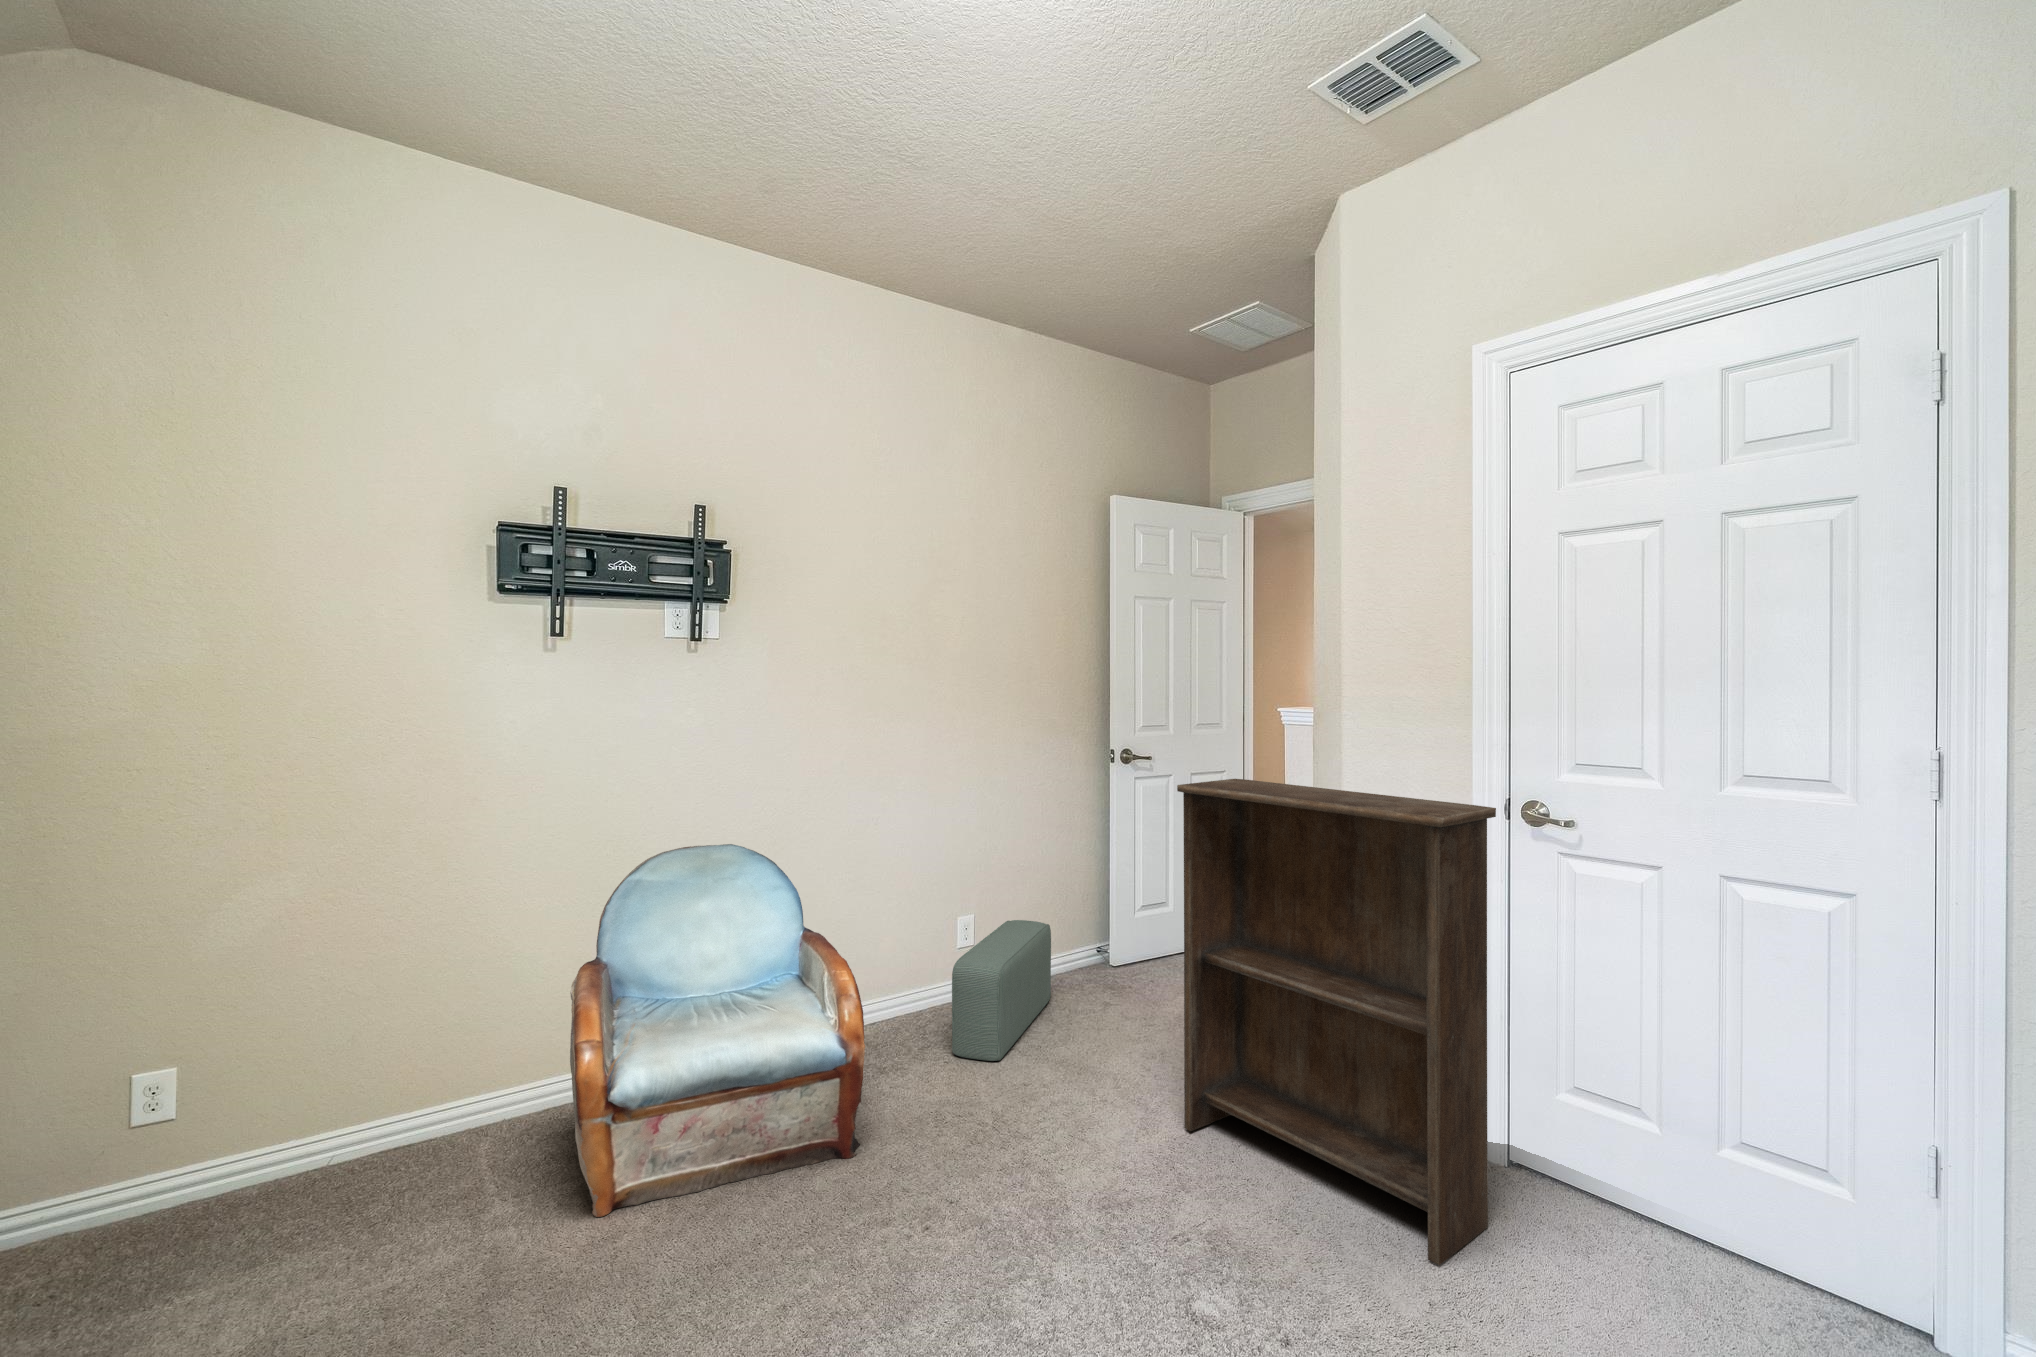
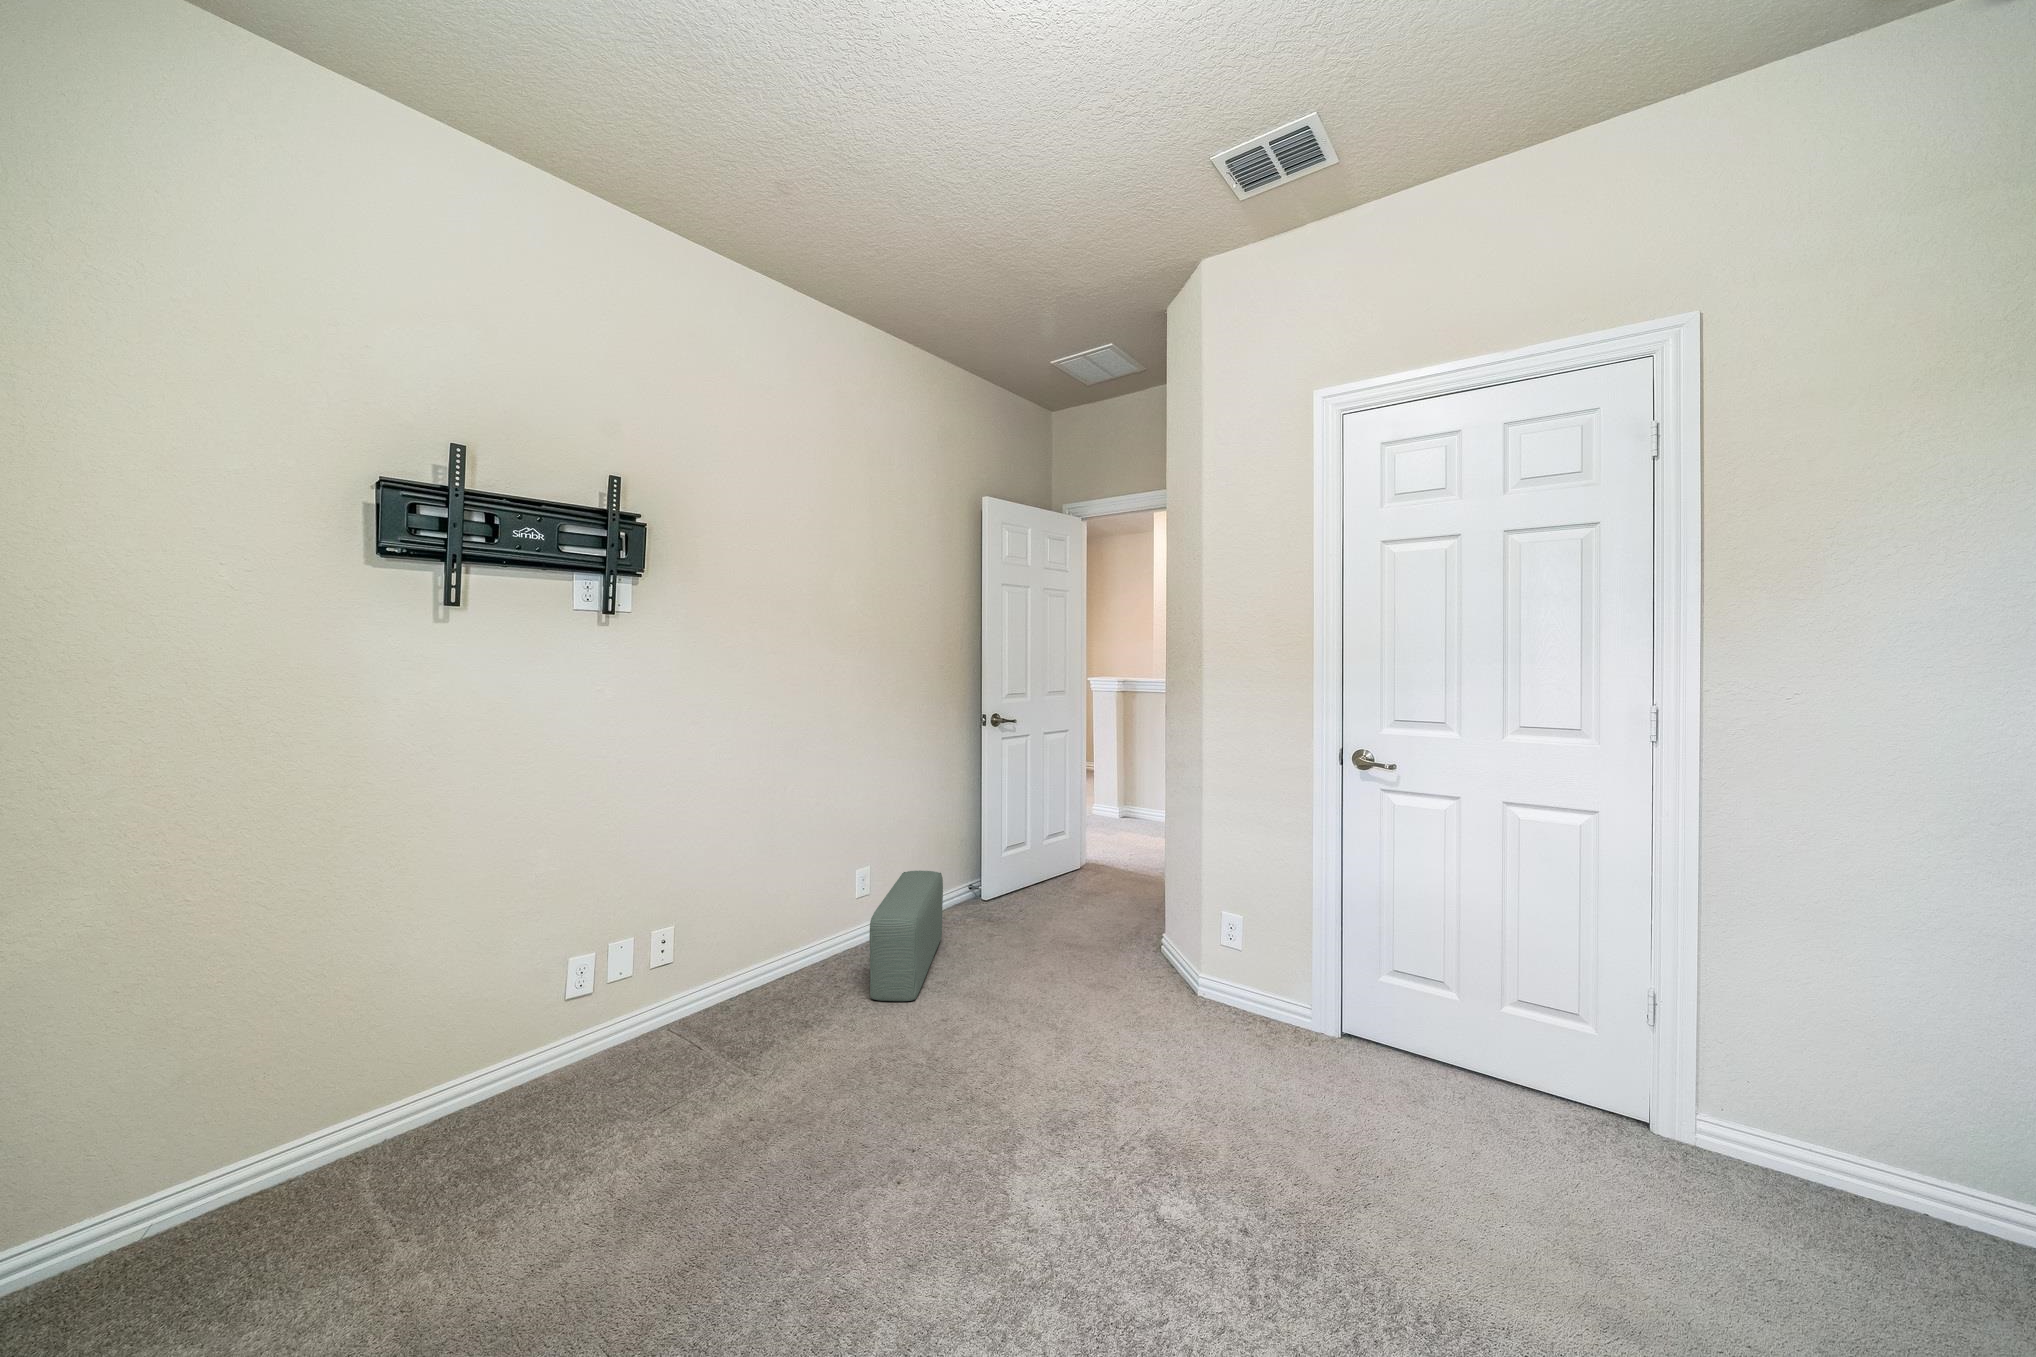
bookshelf: present [1177,779,1496,1265] -> none [1091,743,1360,1133]
armchair: present [570,844,865,1217] -> none [479,820,818,1236]

